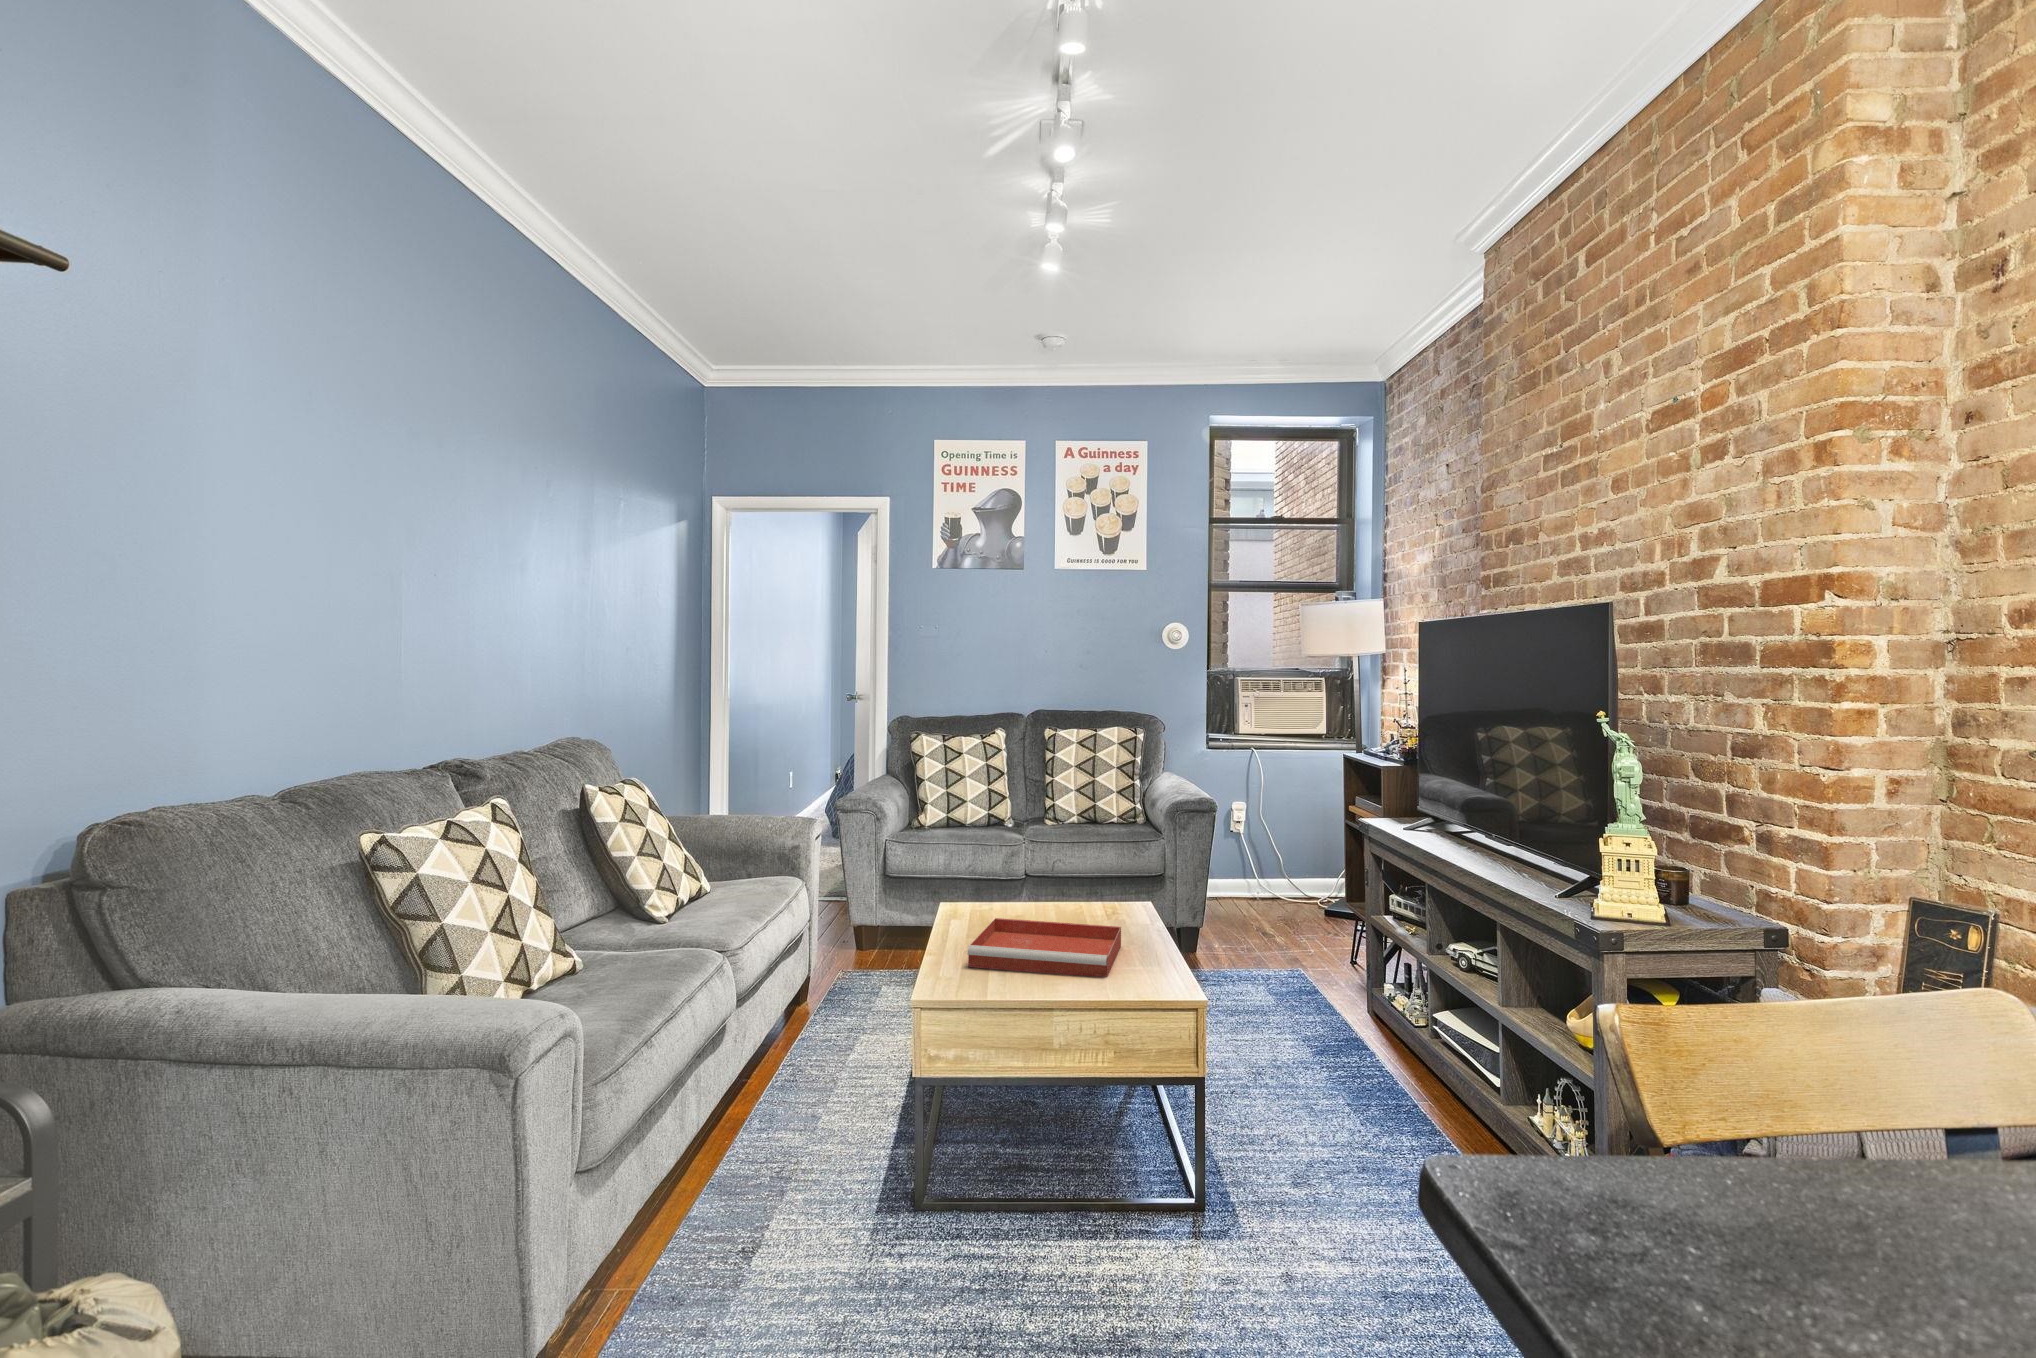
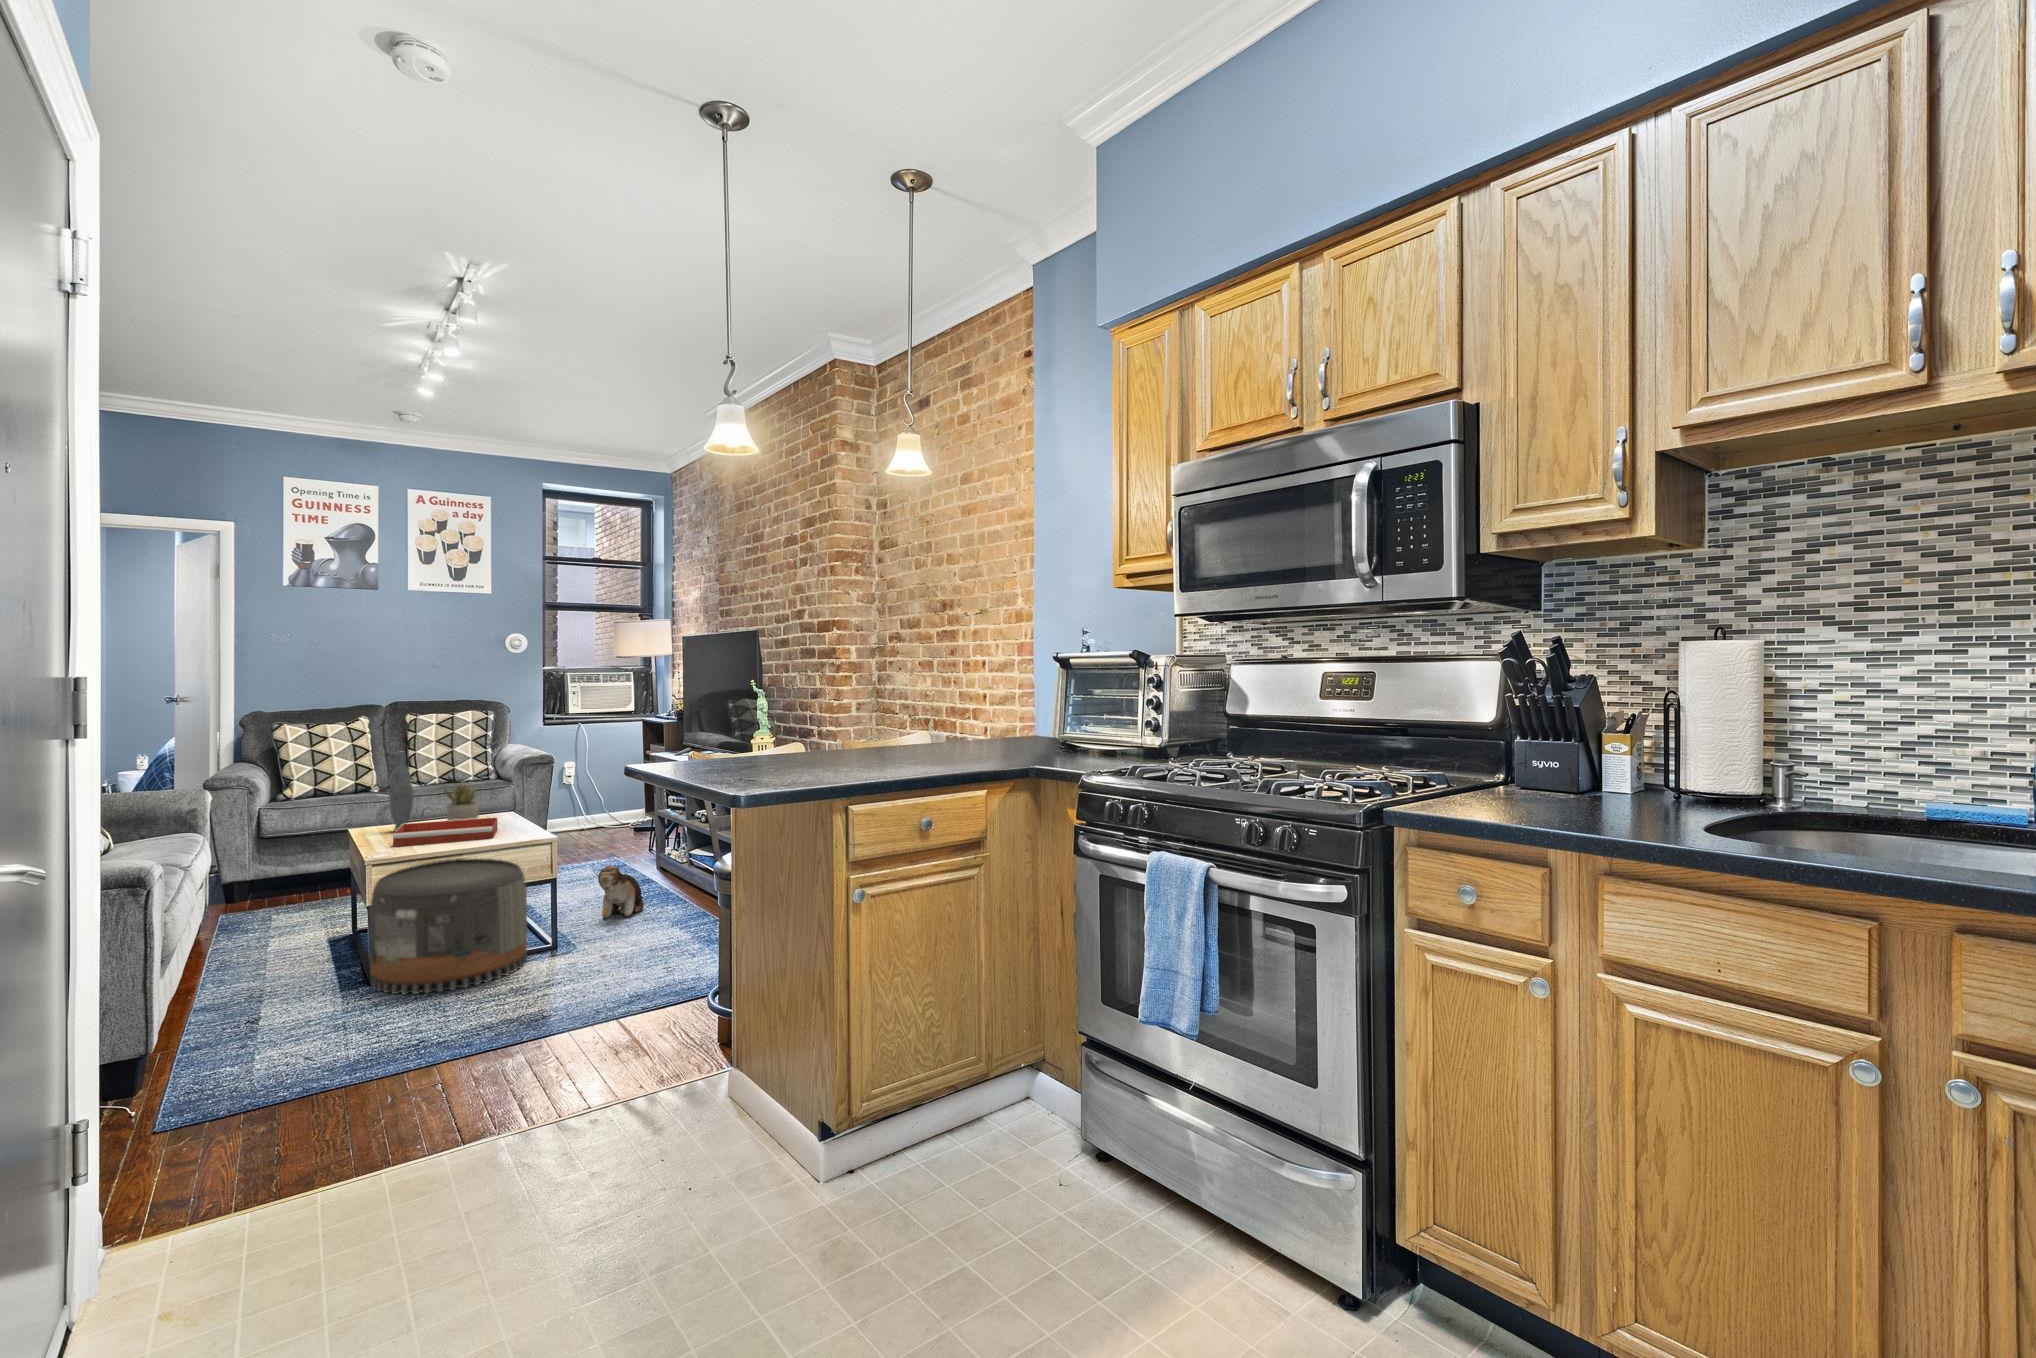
vase: none [985,800,1015,923] -> present [389,751,414,831]
succulent plant: none [1056,846,1106,918] -> present [444,782,479,821]
pouf: none [912,1011,1151,1302] -> present [370,858,527,994]
plush toy: none [1268,1046,1356,1147] -> present [593,865,644,918]

